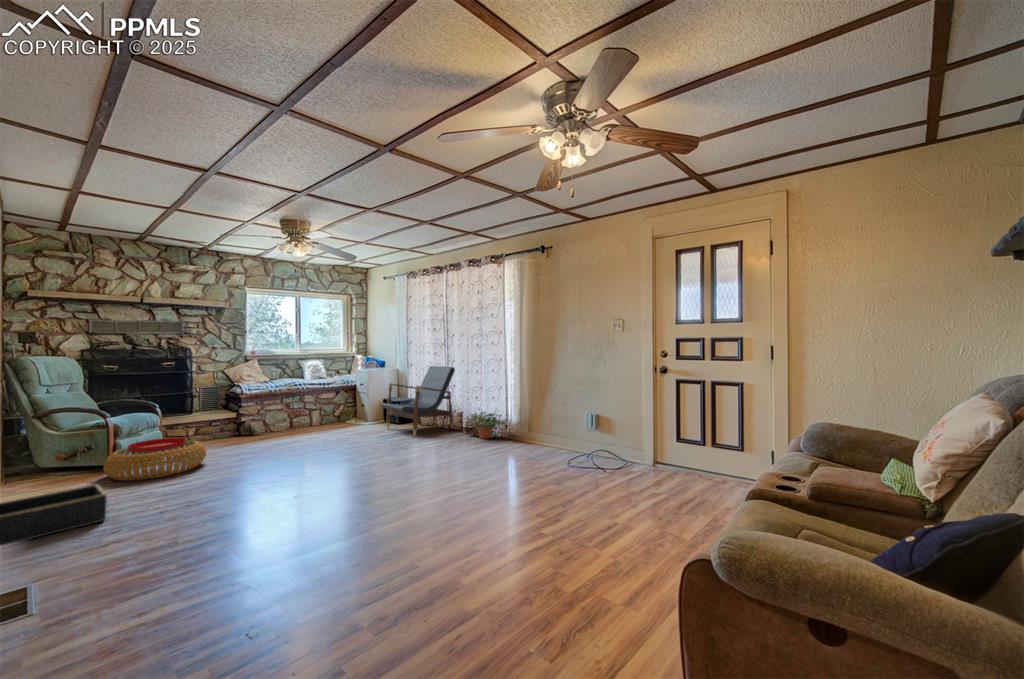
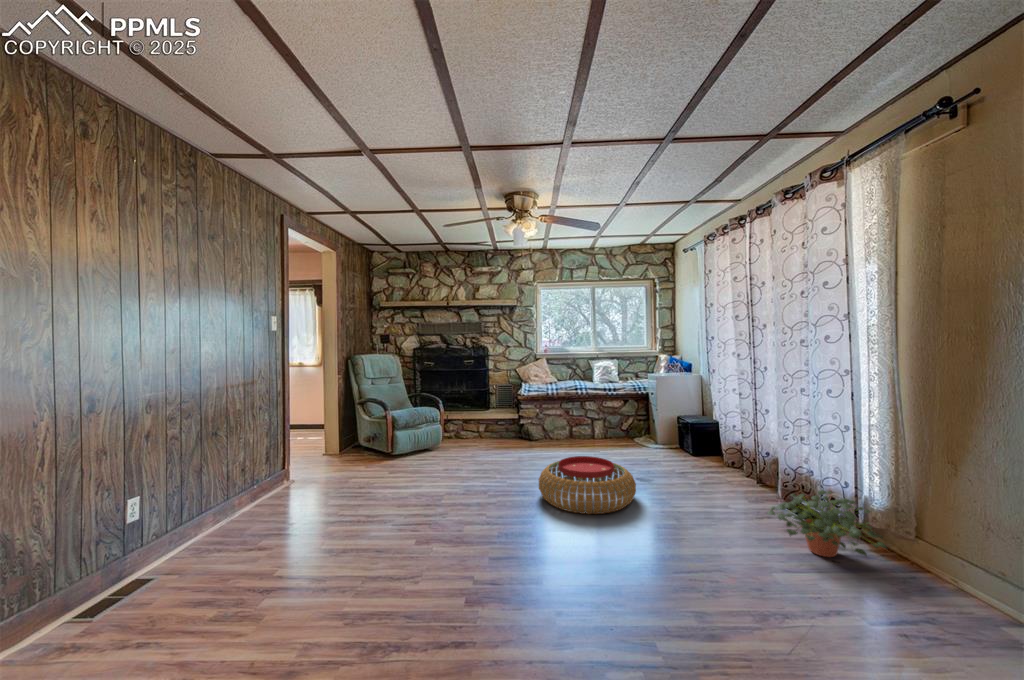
lounge chair: present [381,366,455,437] -> none [650,381,777,500]
pouf: present [104,438,206,481] -> present [539,456,636,514]
basket: present [0,485,107,546] -> none [208,485,305,531]

